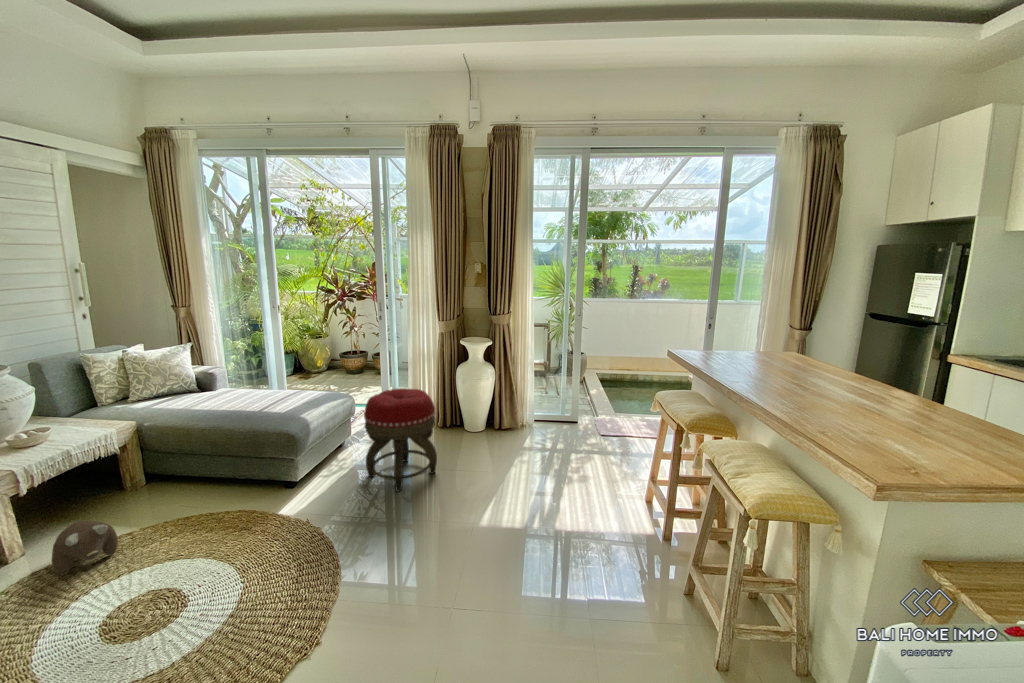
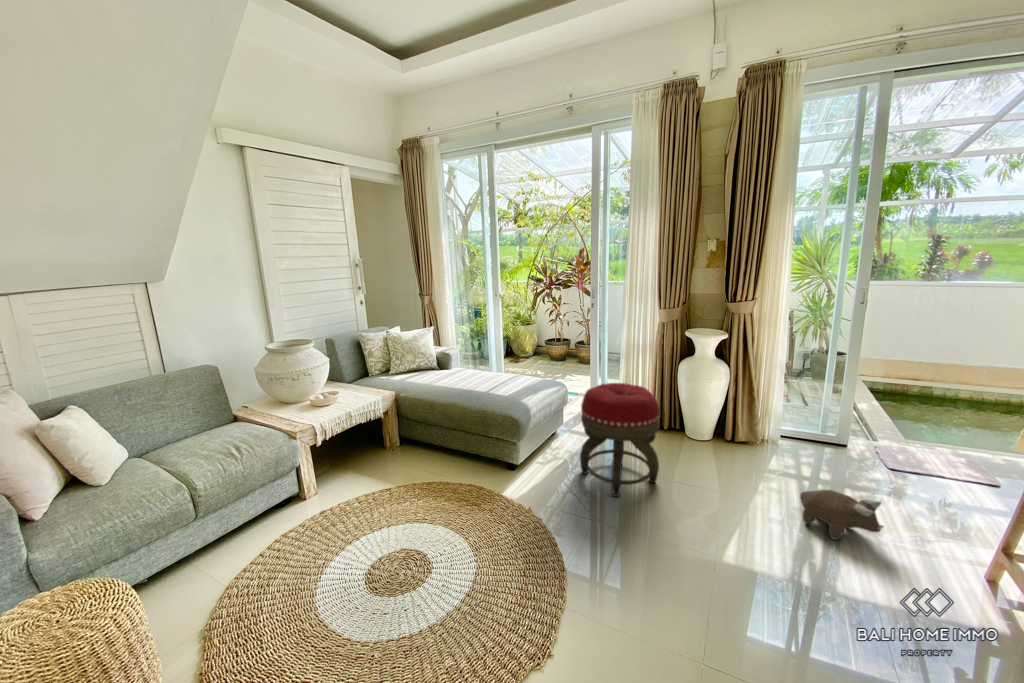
plush toy: present [52,520,118,575] -> present [800,490,884,540]

